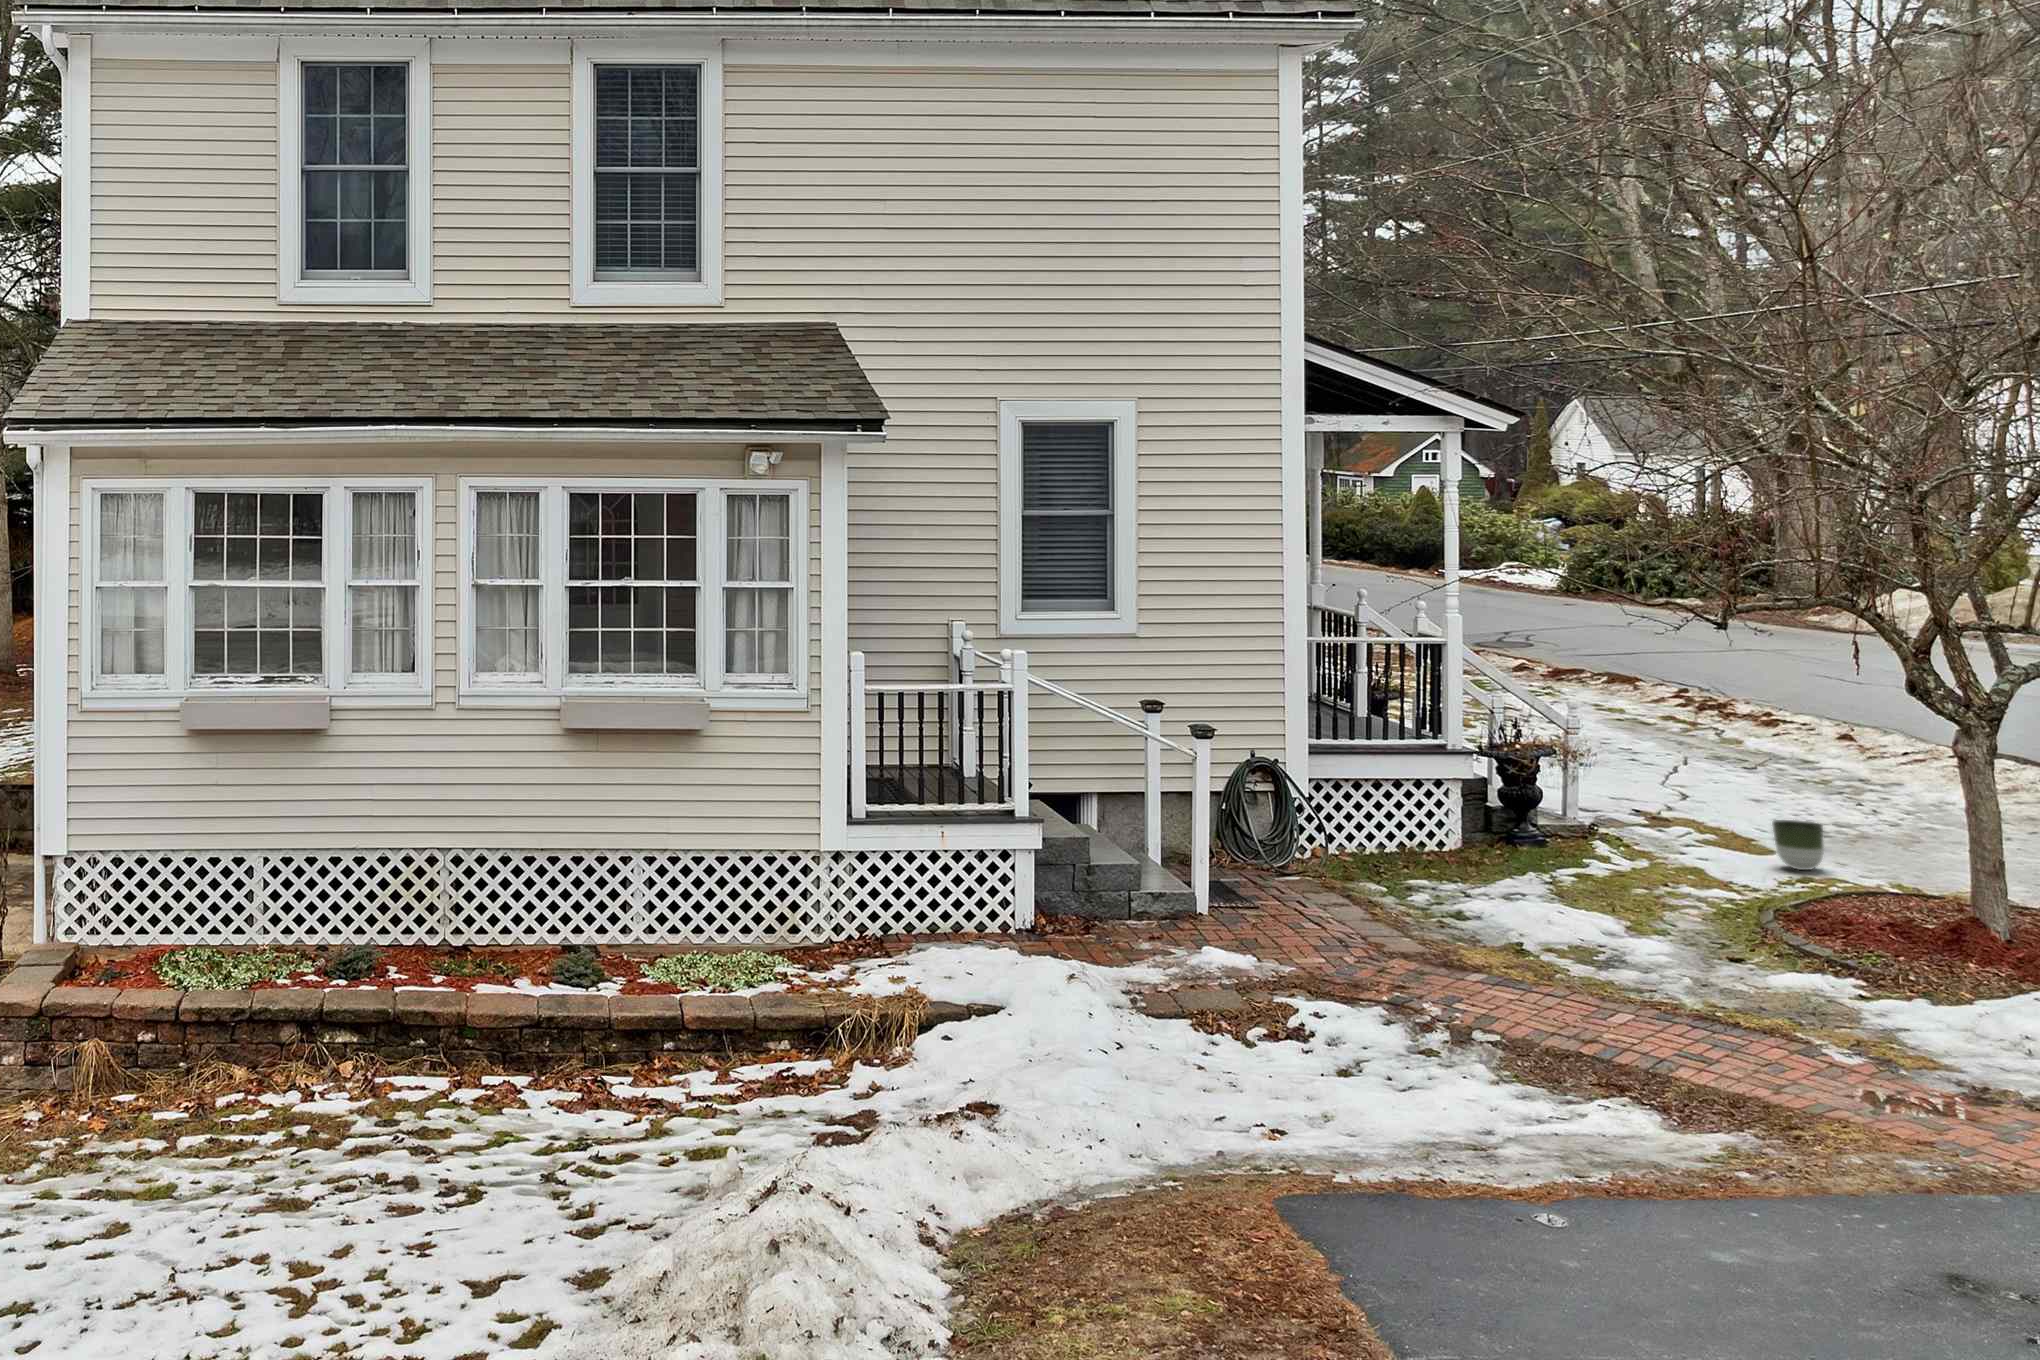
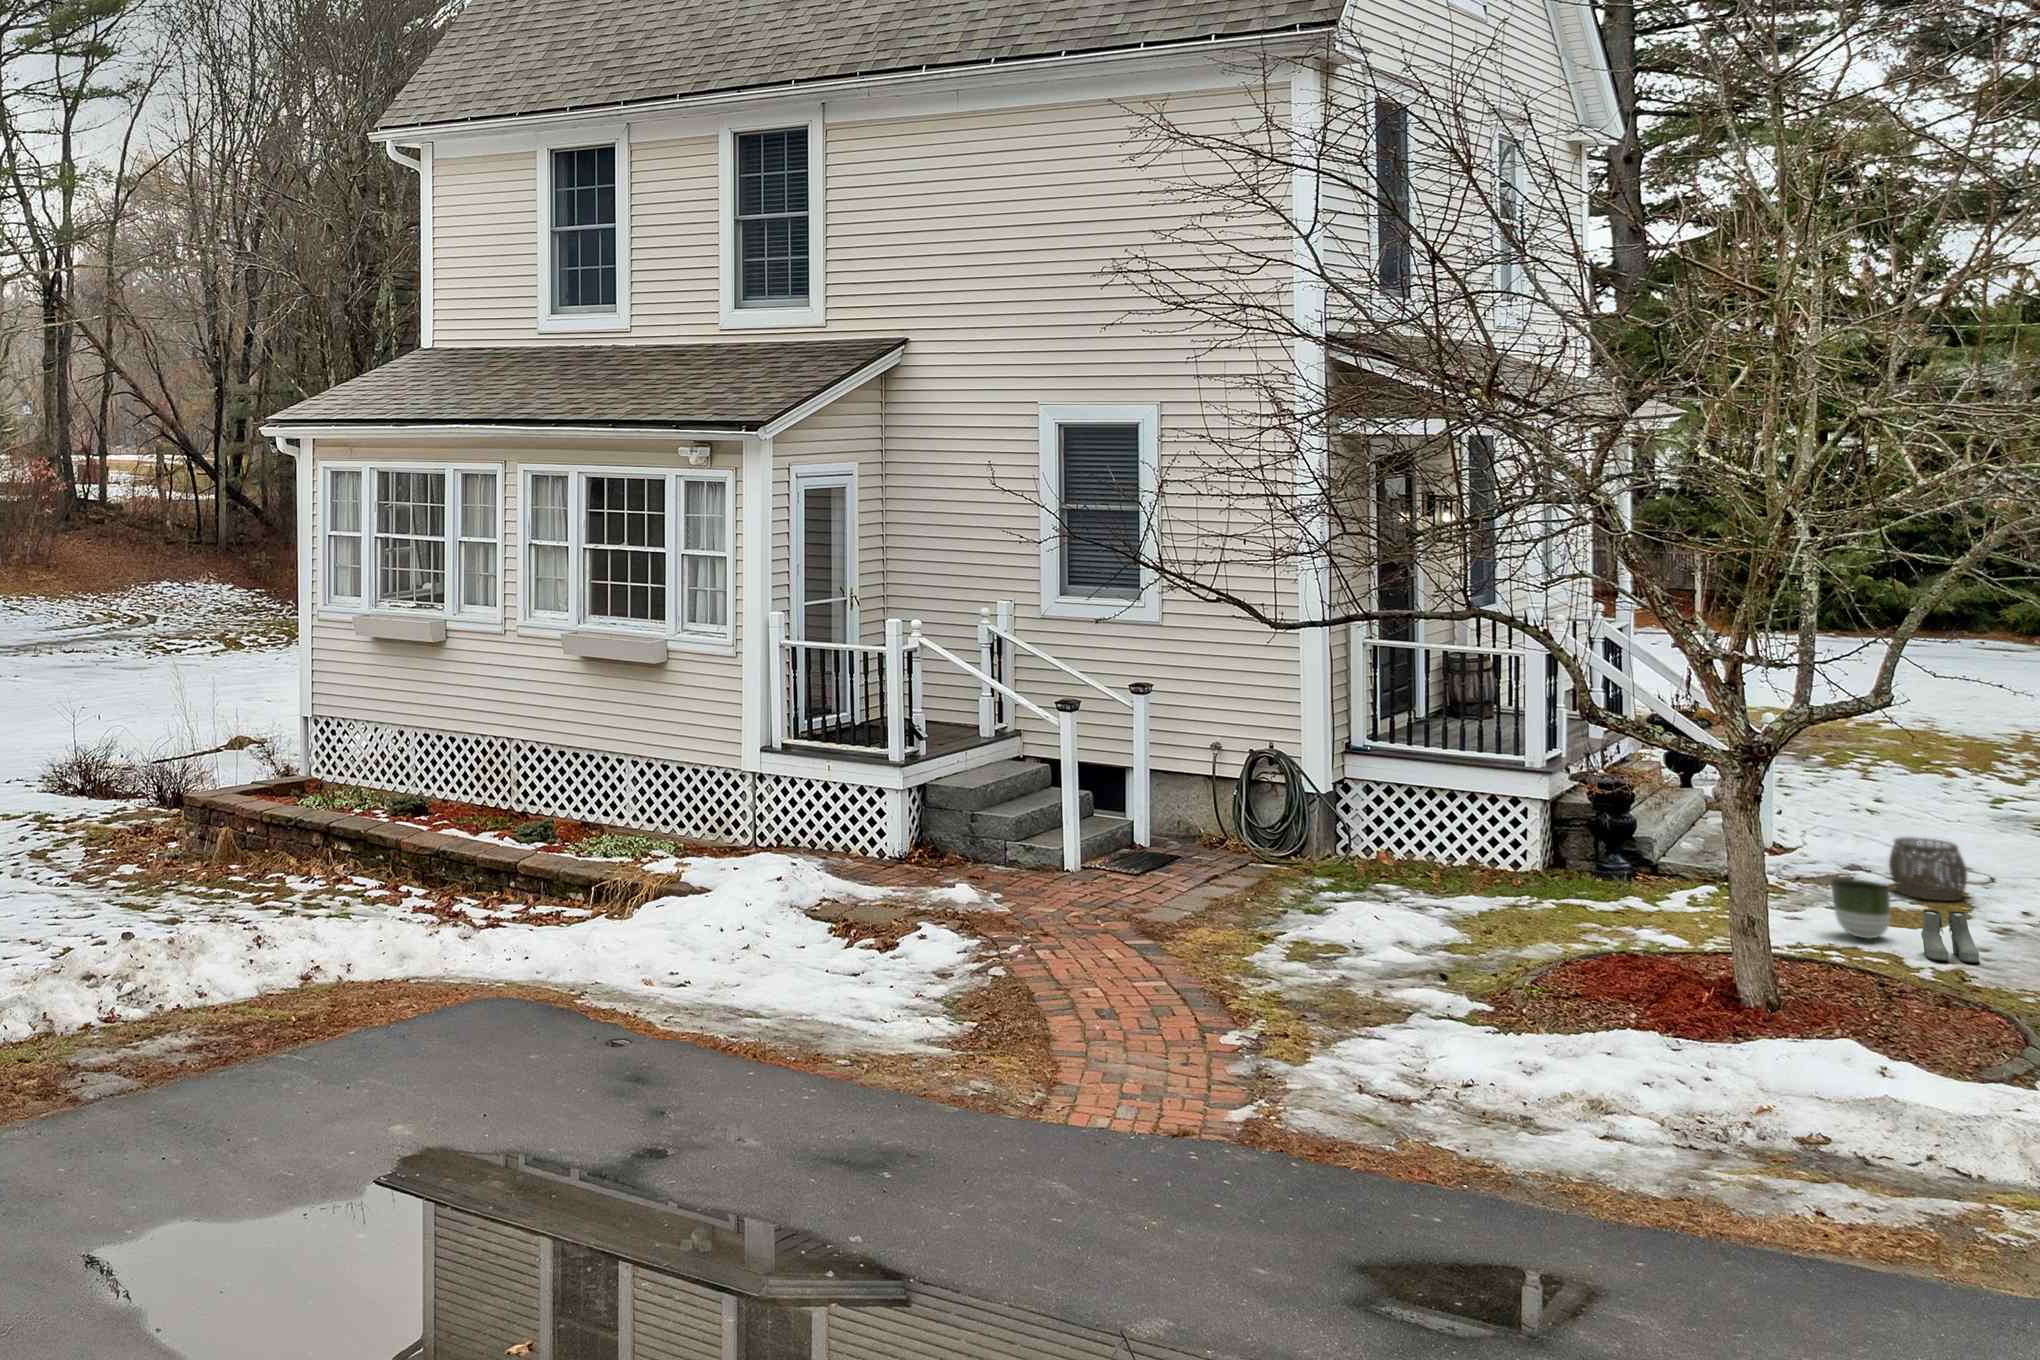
woven basket: none [1673,779,1738,830] -> present [1889,837,1967,901]
boots: none [1866,837,1925,881] -> present [1921,910,1980,963]

